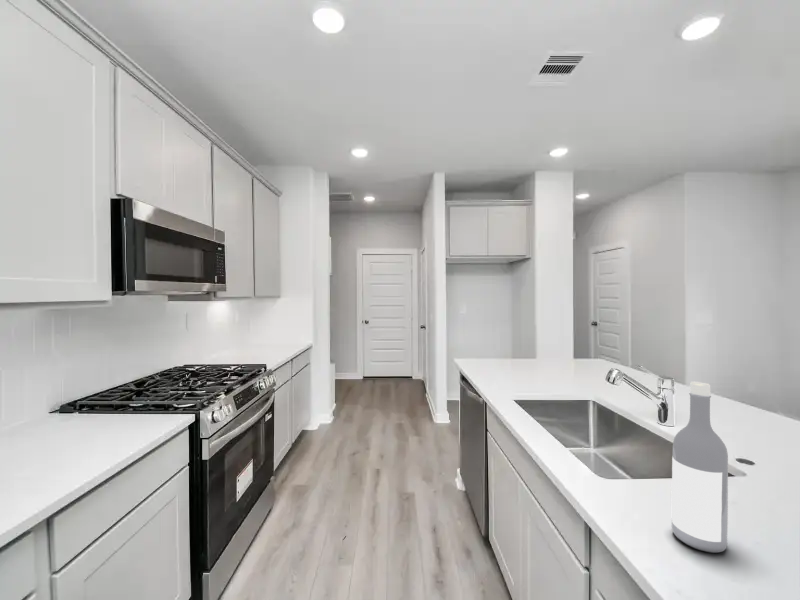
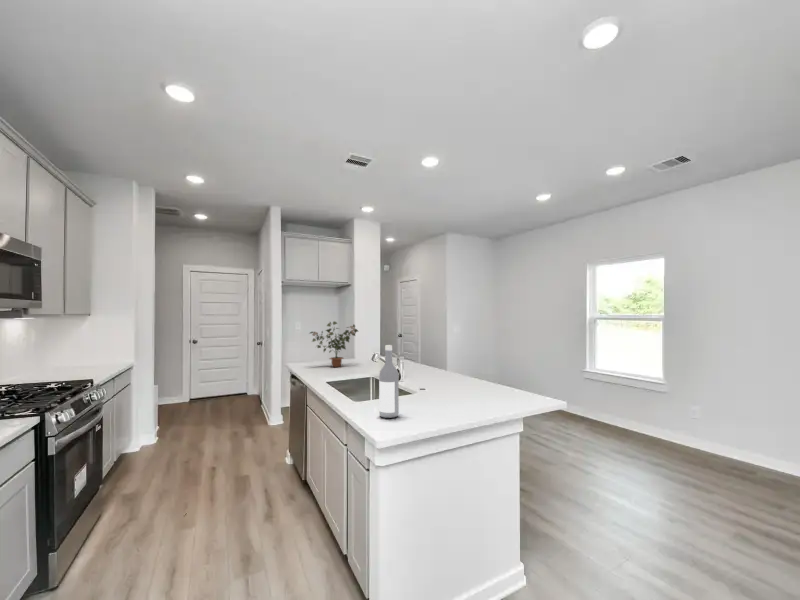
potted plant: none [485,308,559,372] -> present [310,322,358,367]

